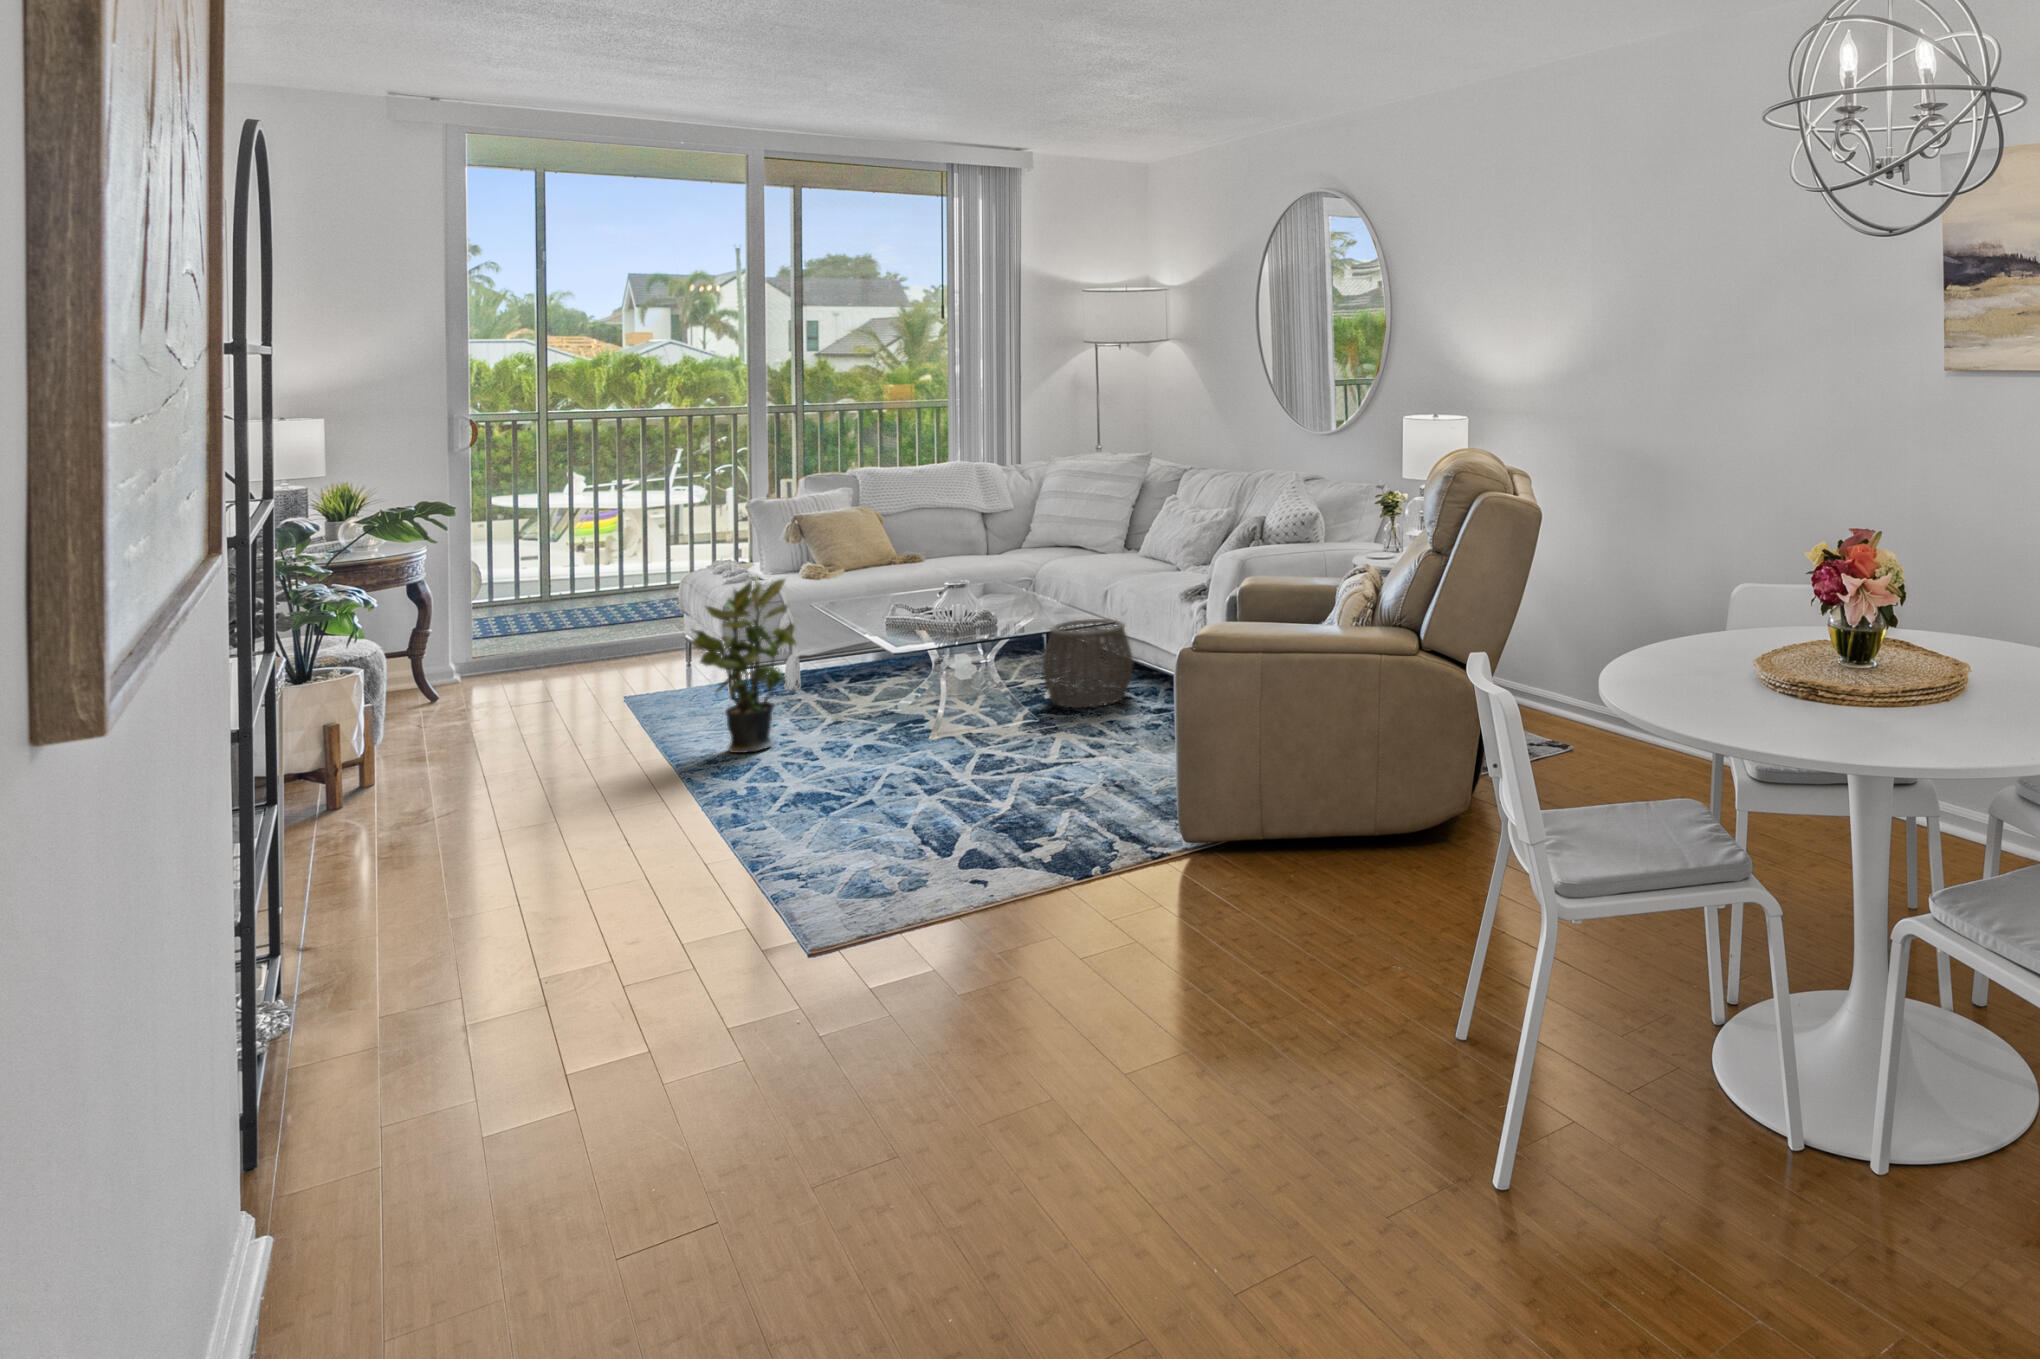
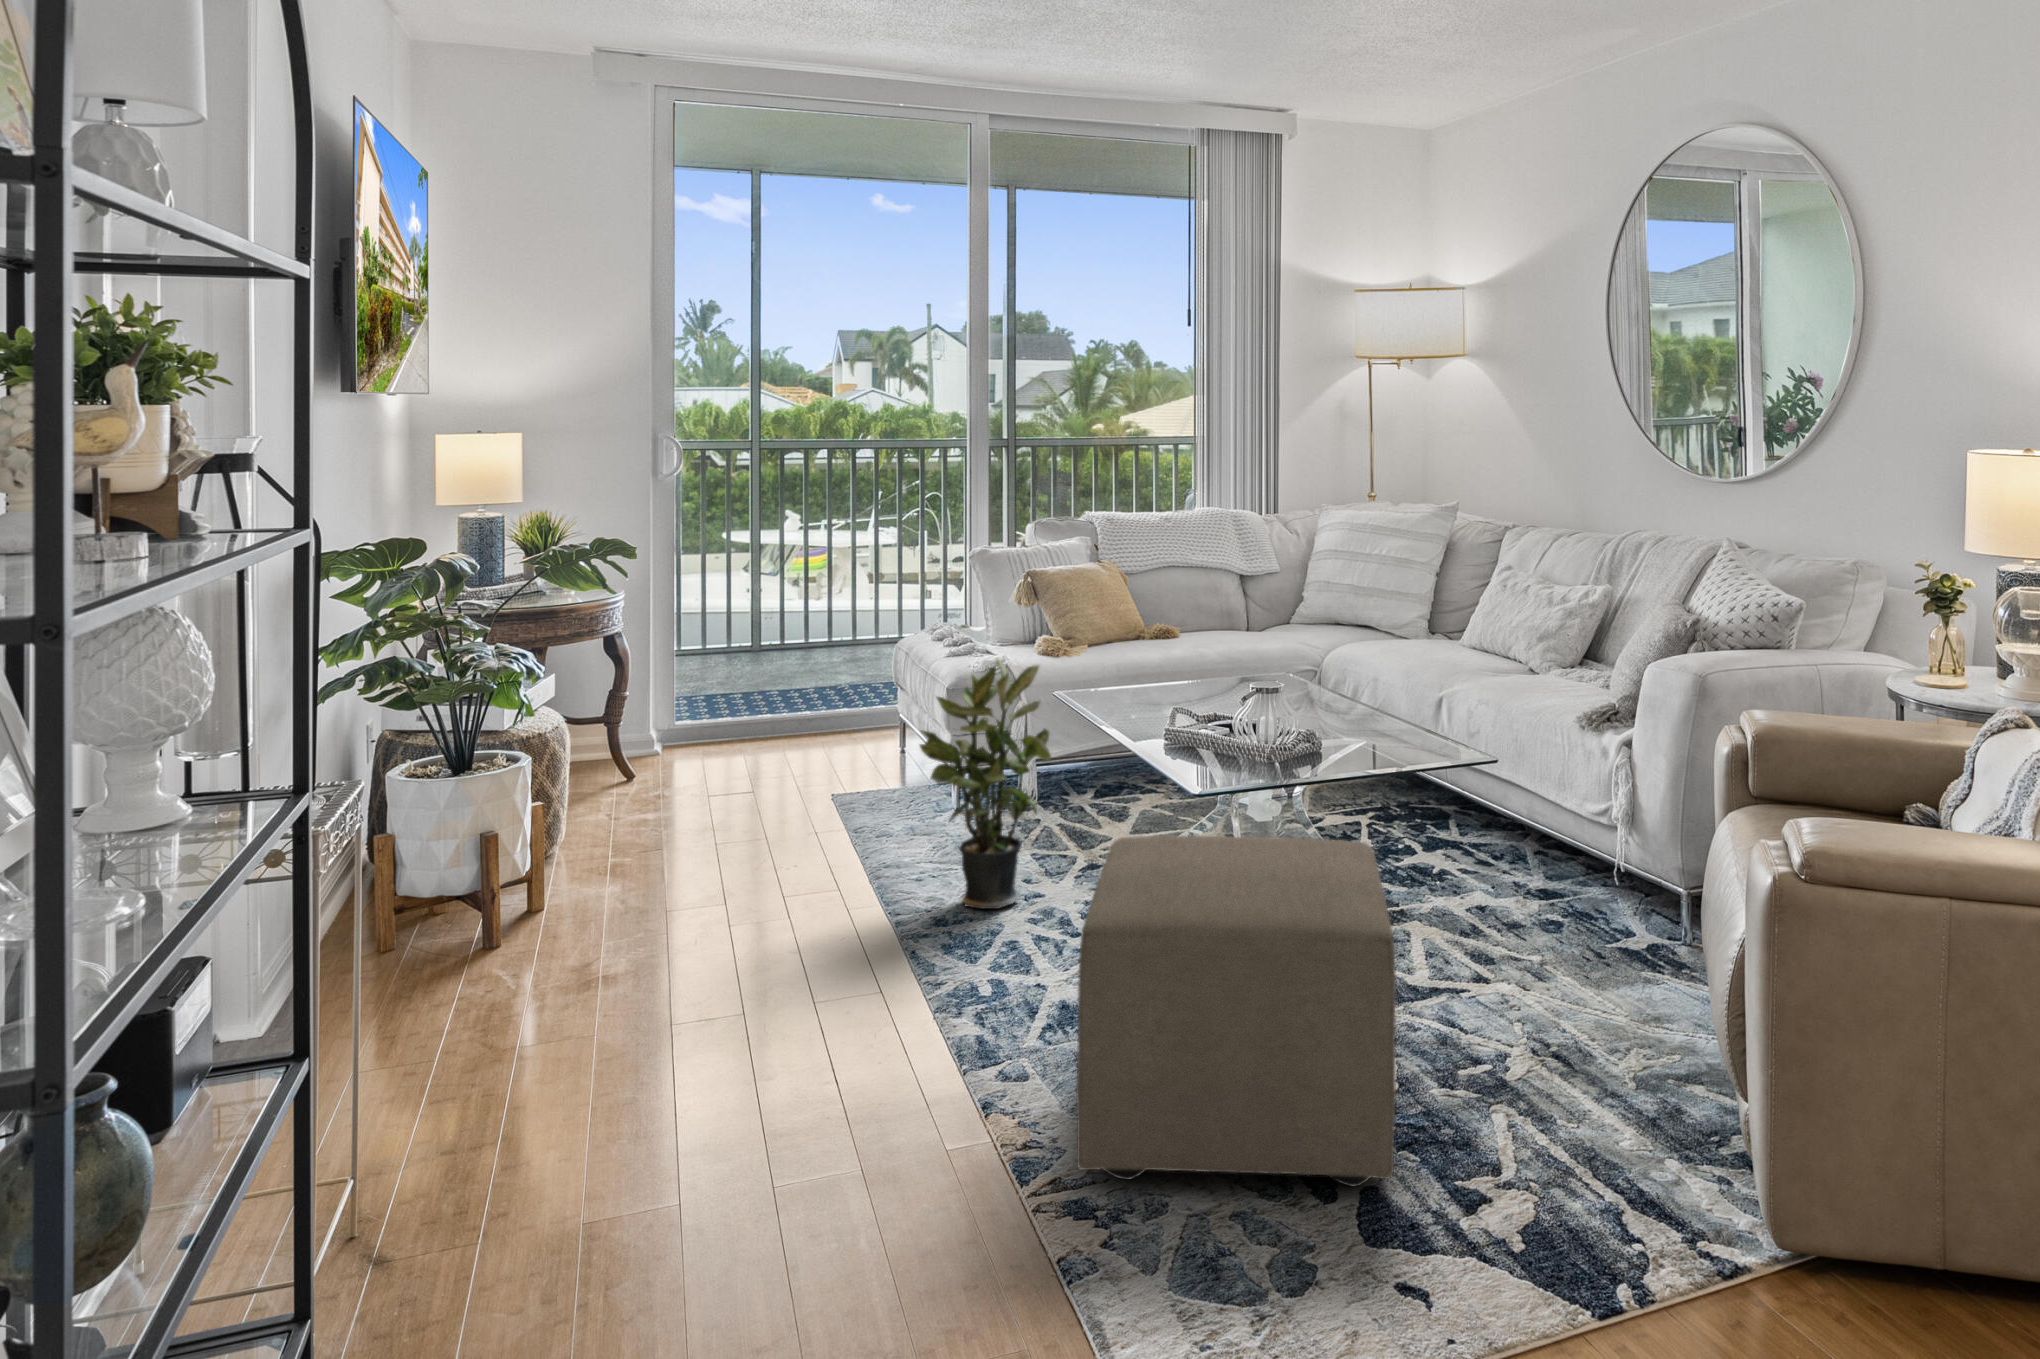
woven basket: present [1043,619,1133,708] -> none [1364,741,1493,878]
ottoman: none [784,666,1001,865] -> present [1076,836,1396,1186]

